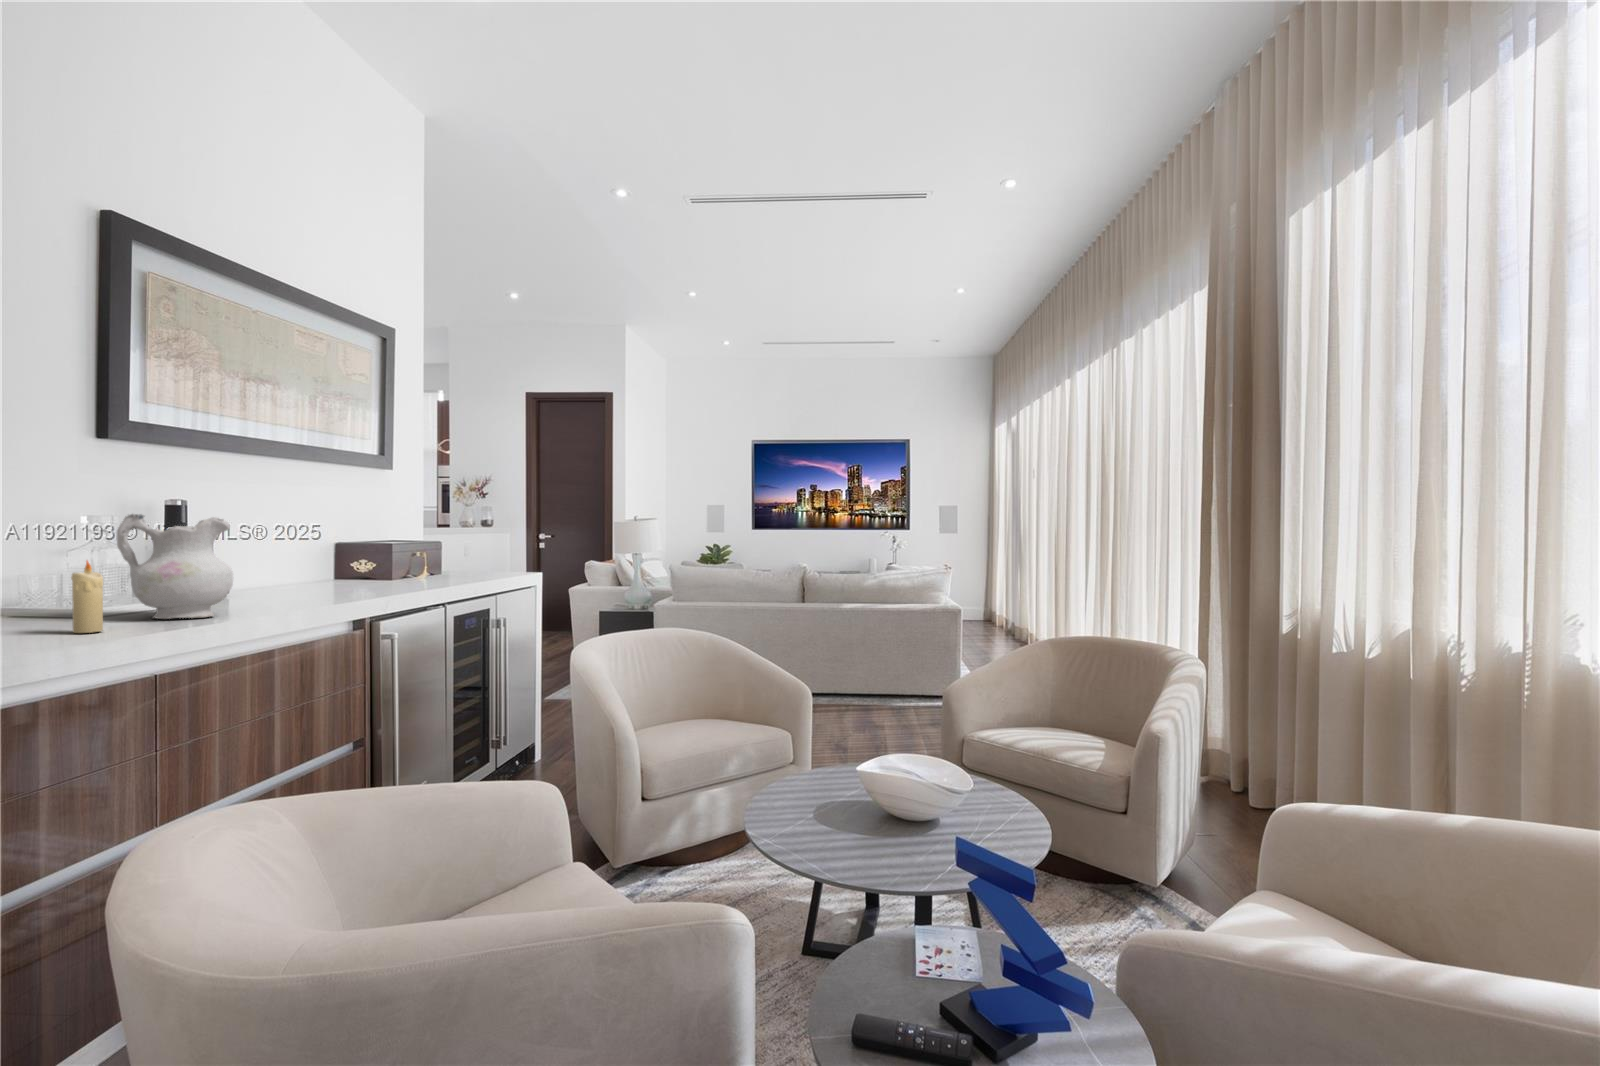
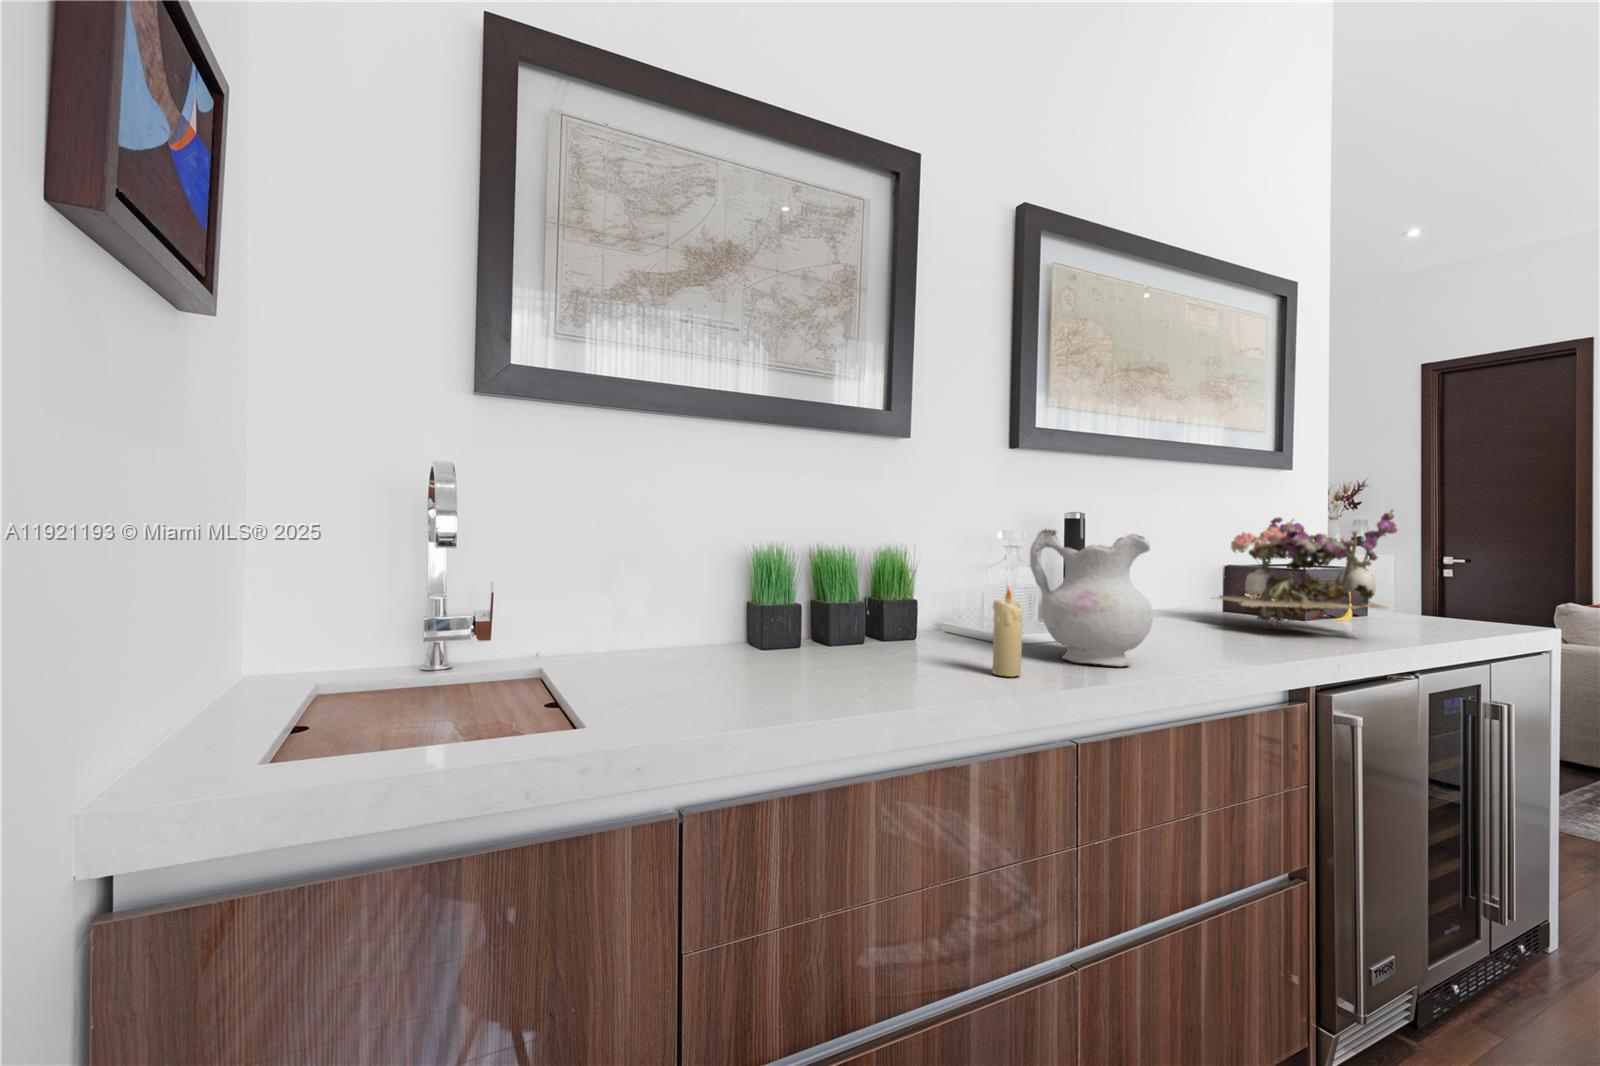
flower arrangement: none [312,500,436,586] -> present [1218,509,1397,627]

